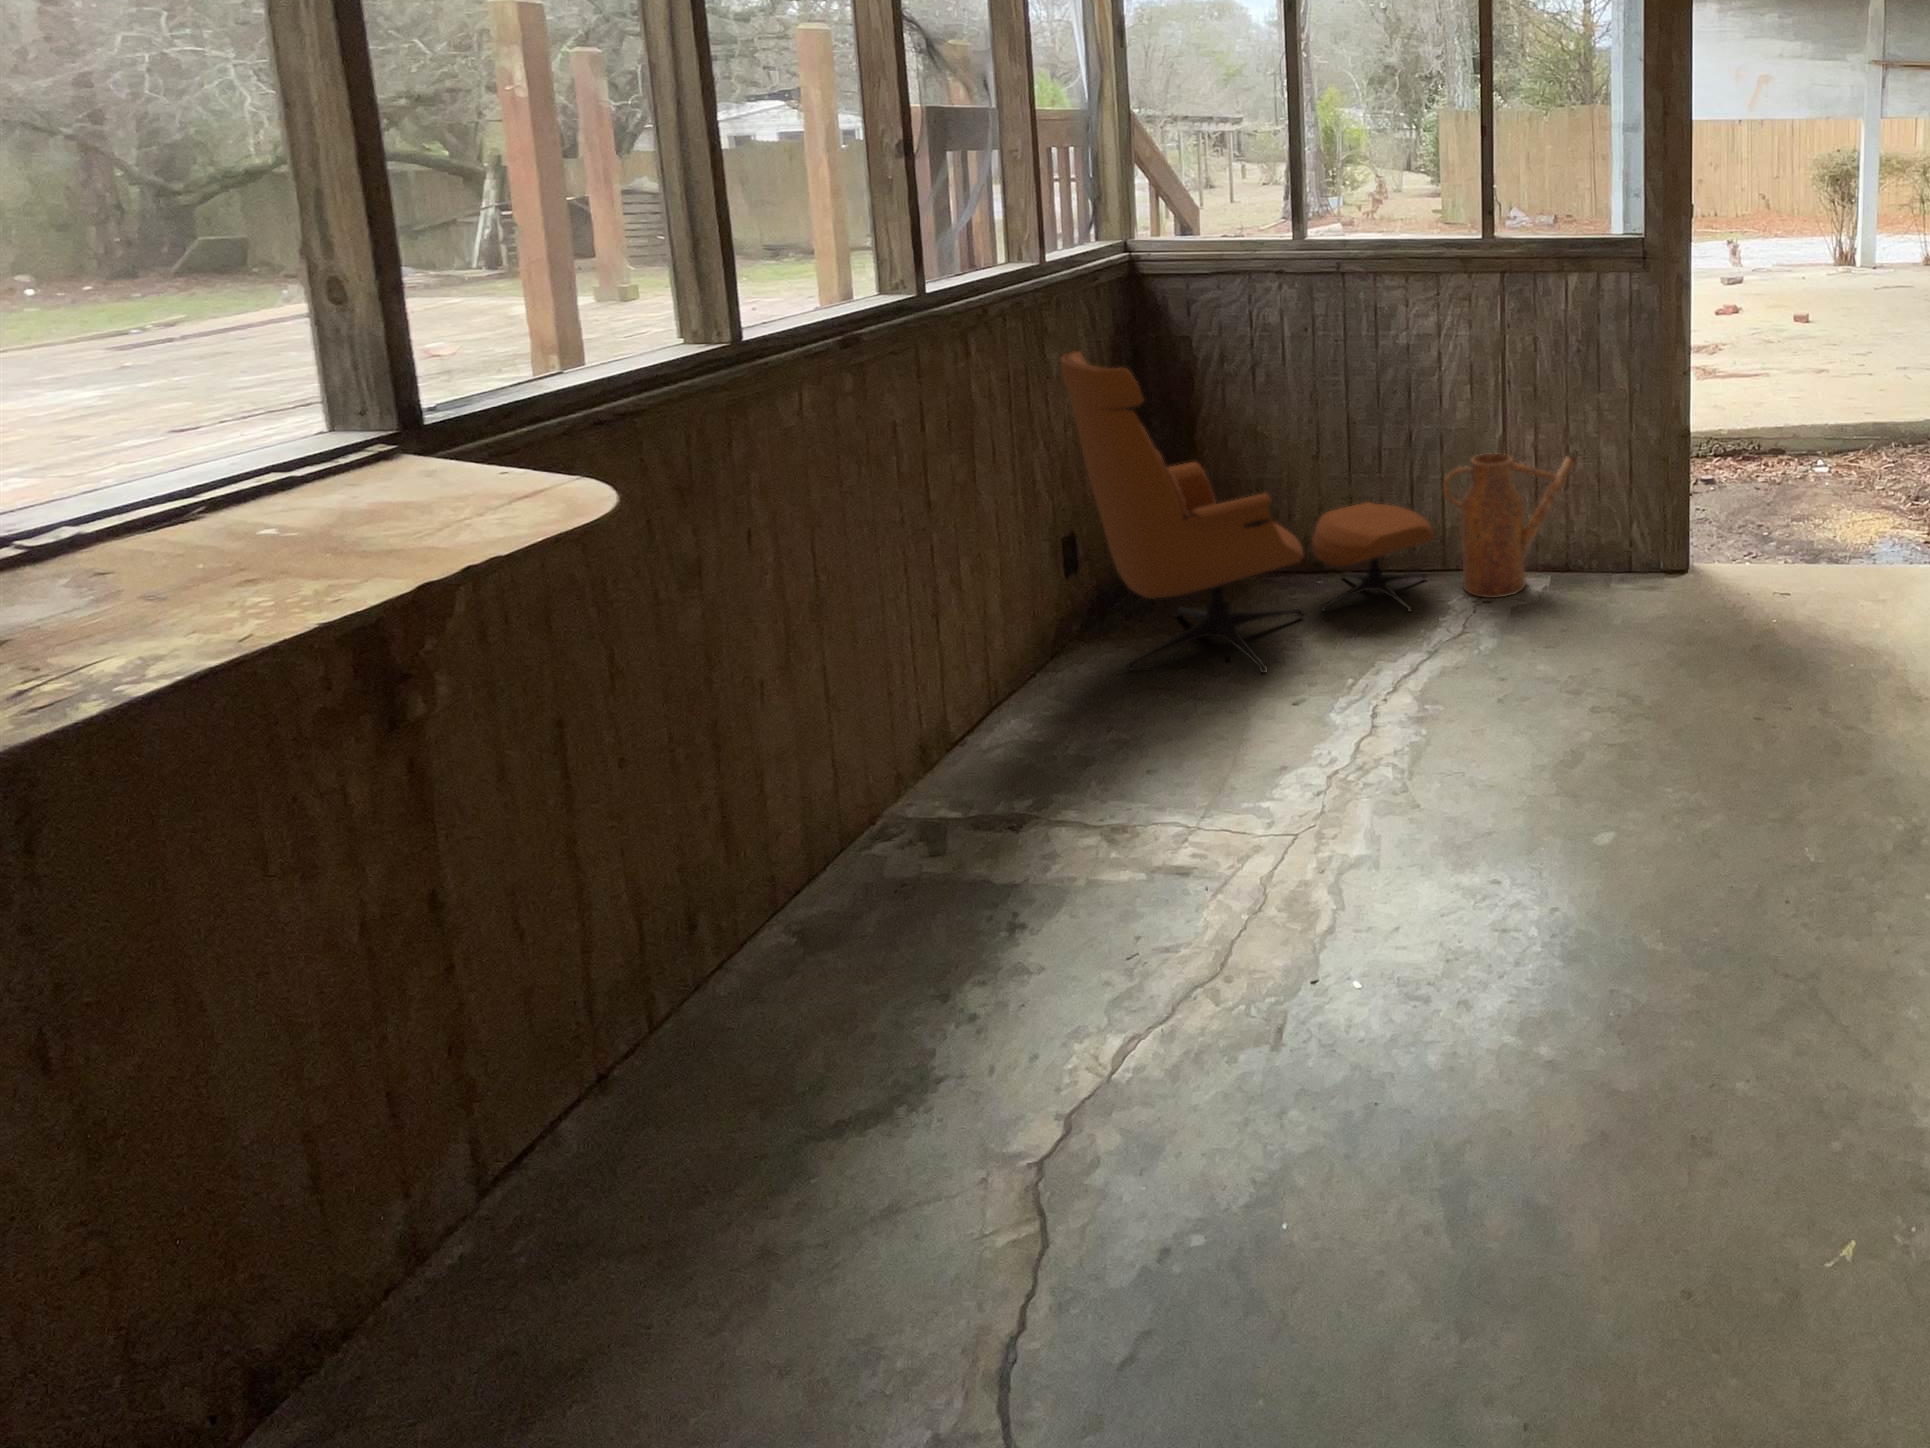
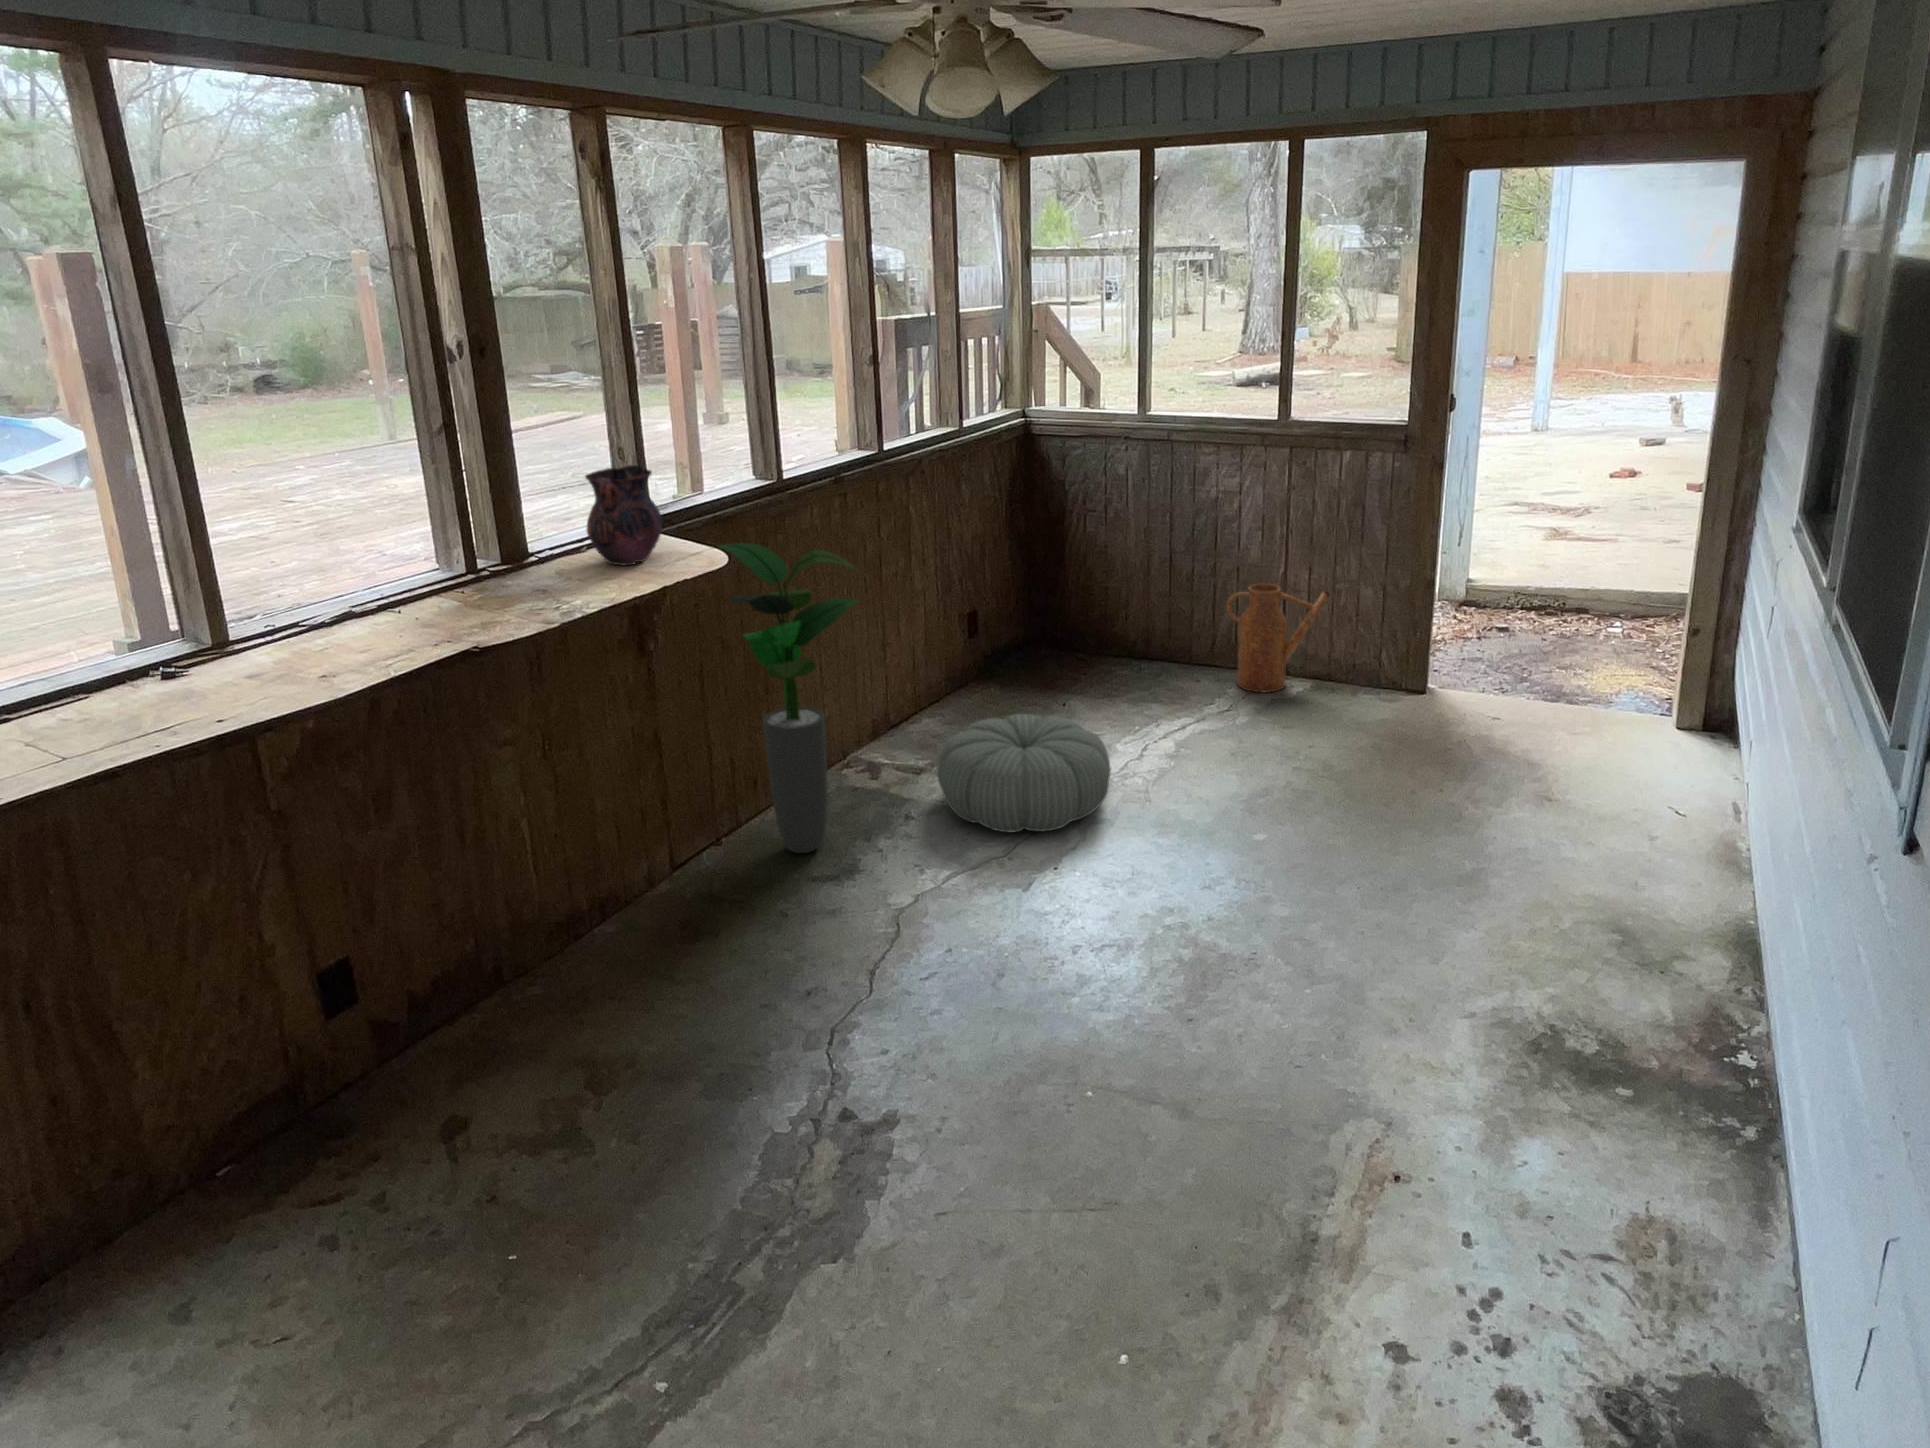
vase: none [131,304,394,545] -> present [585,465,662,566]
lounge chair: present [1060,352,1434,673] -> none [958,487,1217,716]
potted plant: none [582,463,902,1077] -> present [719,543,856,853]
pouf: none [1064,691,1363,924] -> present [937,714,1111,833]

